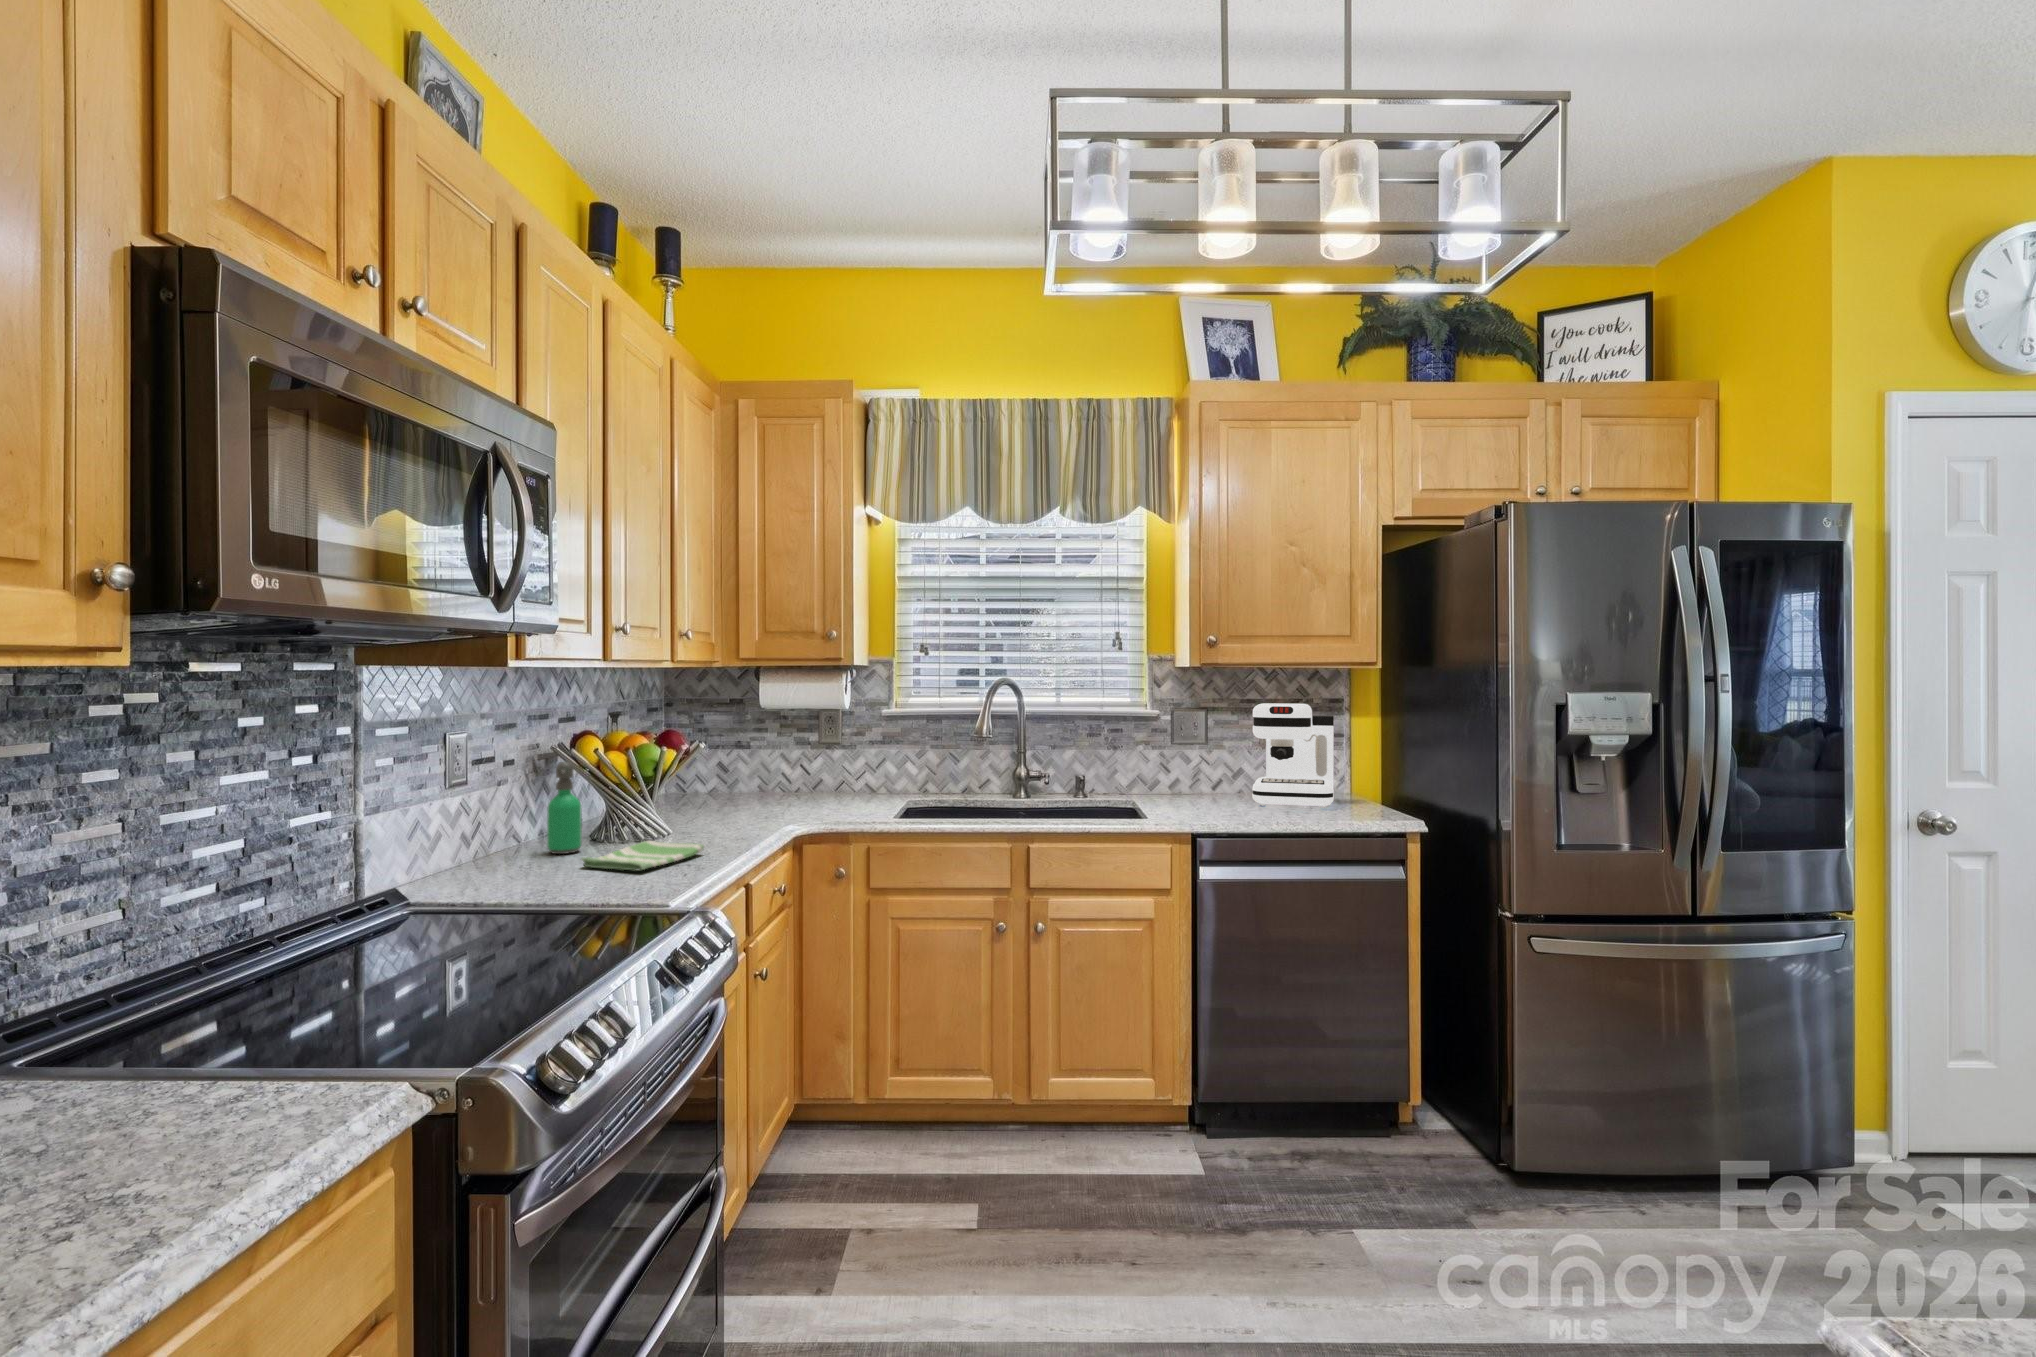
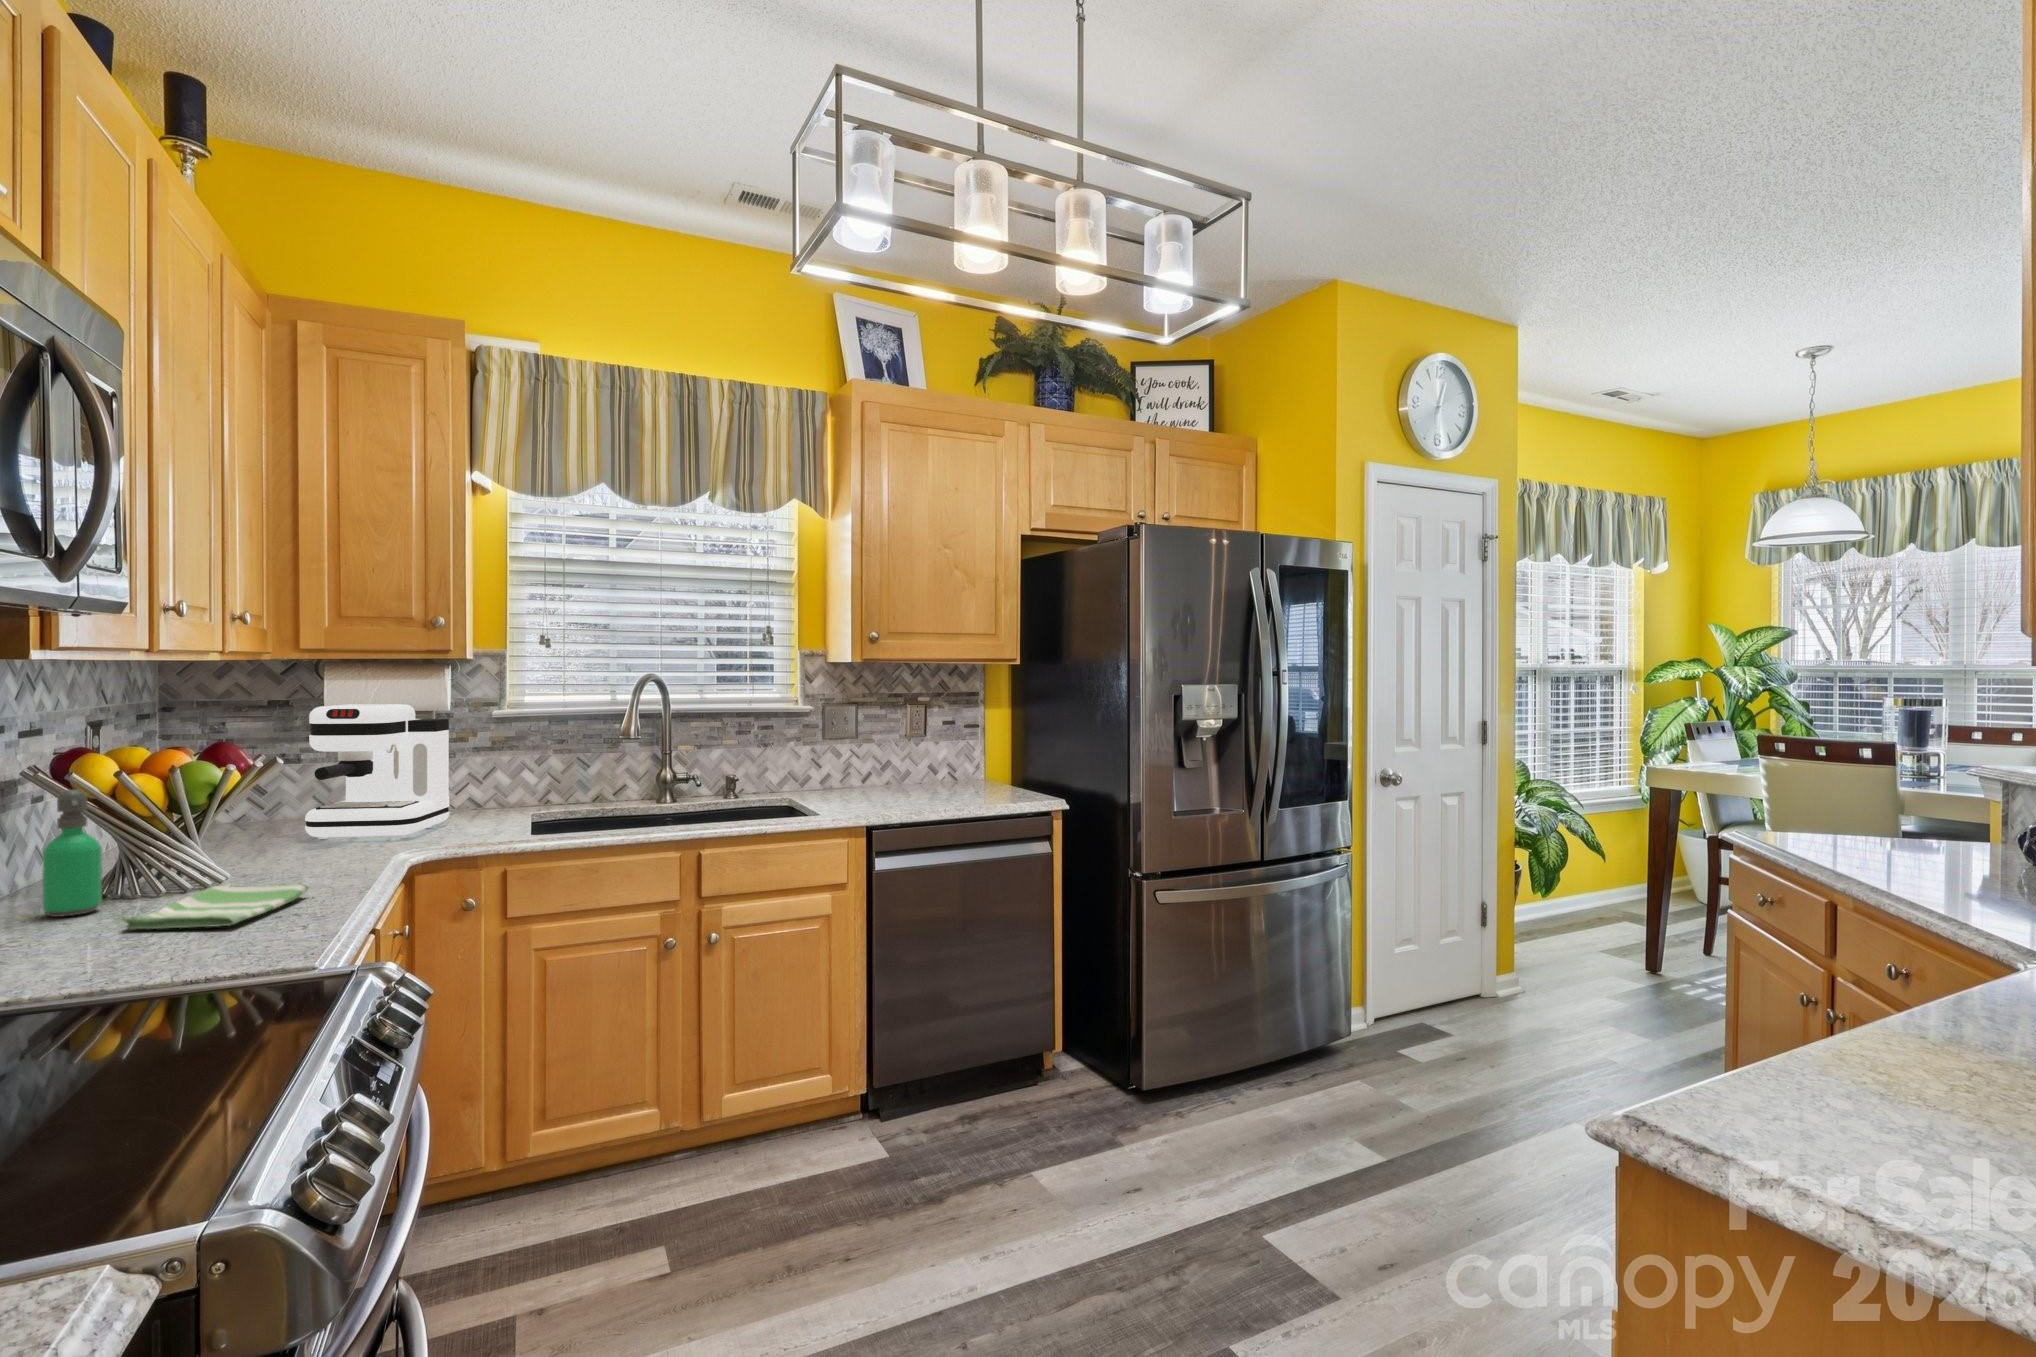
coffee maker: present [1252,703,1334,808] -> present [305,704,449,839]

